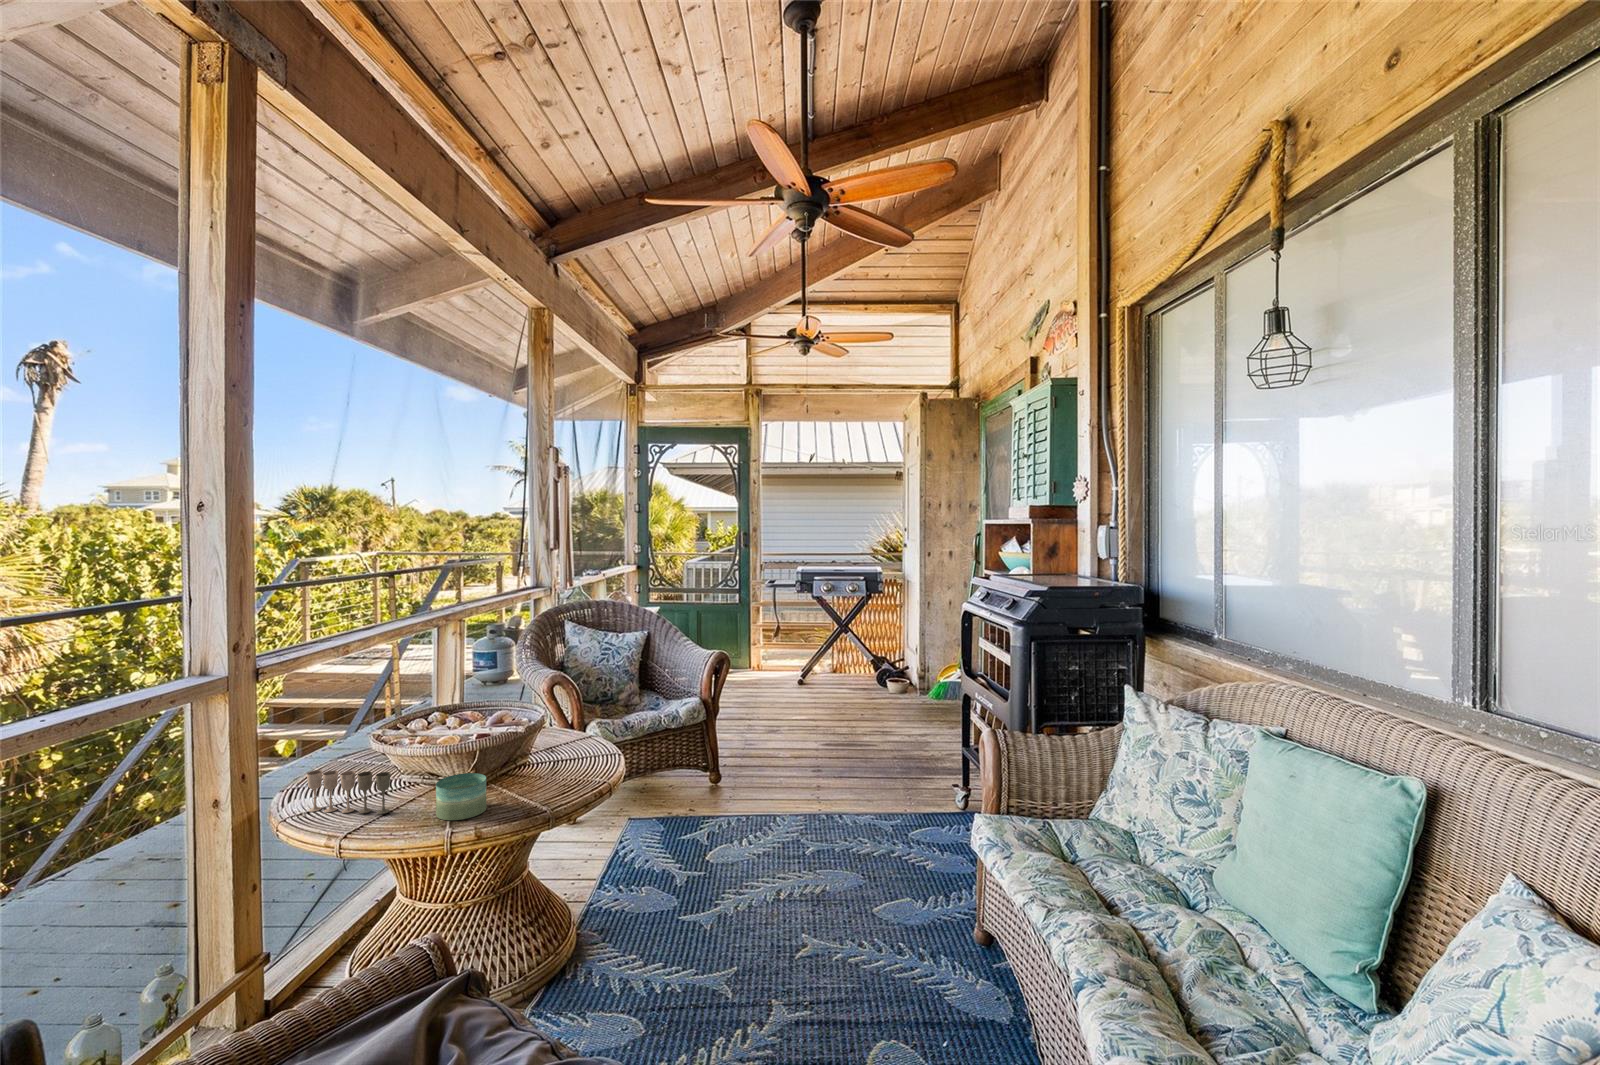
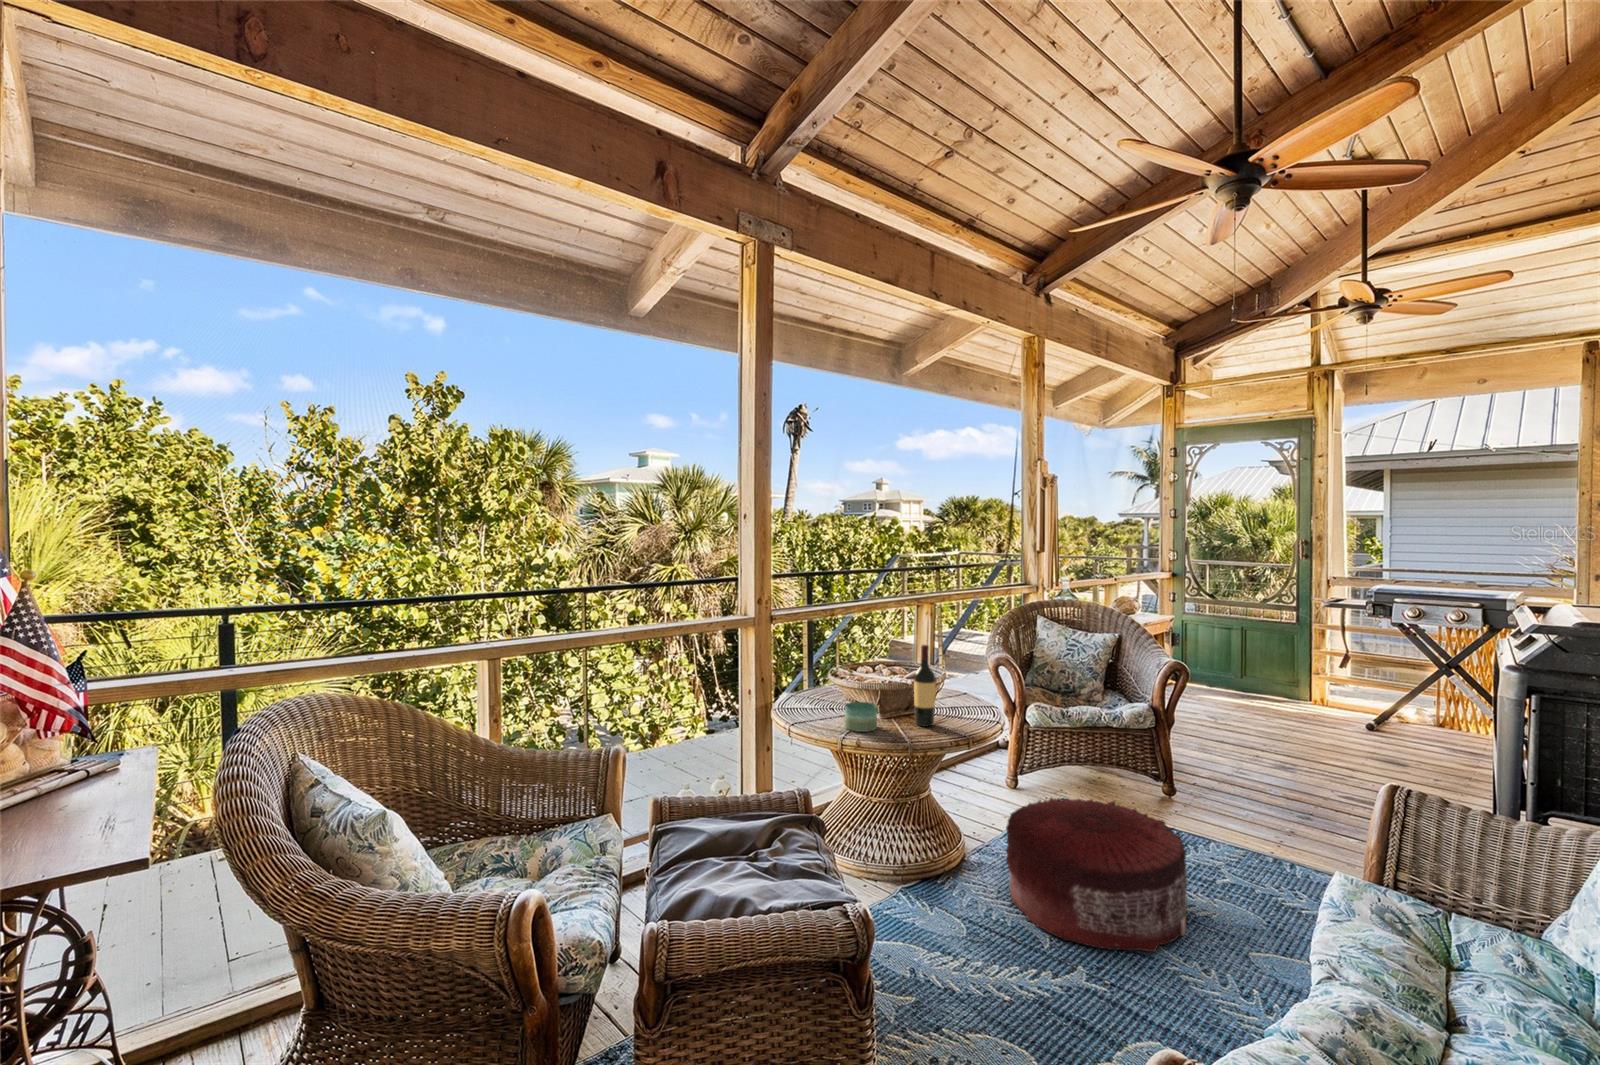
wine bottle: none [525,680,554,786] -> present [914,645,936,727]
wine glass: present [307,770,391,814] -> none [786,681,825,717]
pouf: none [645,807,824,978] -> present [1006,798,1188,952]

